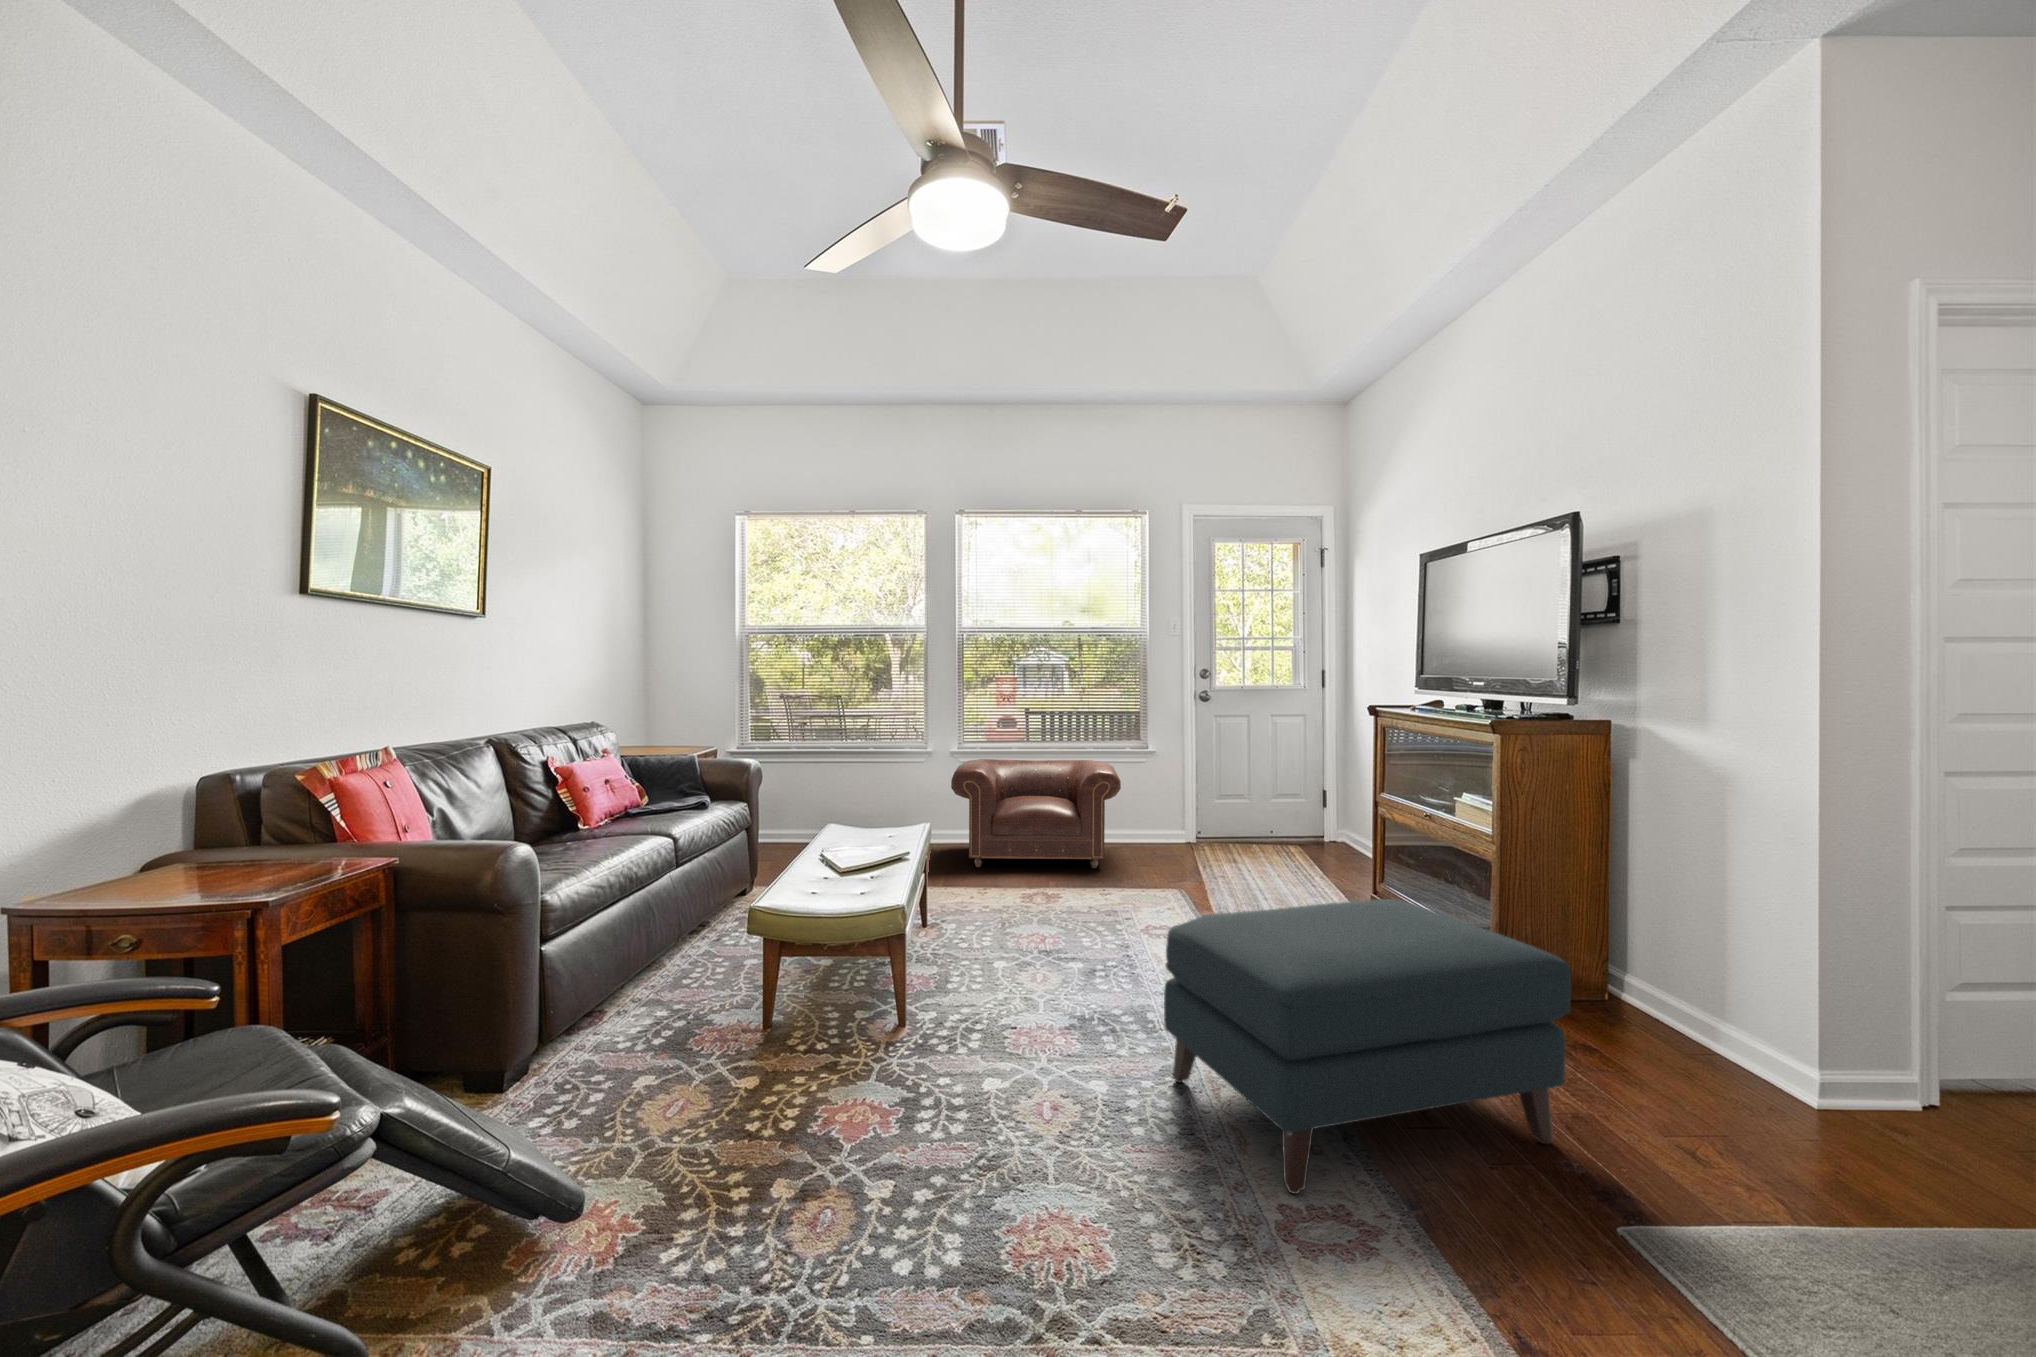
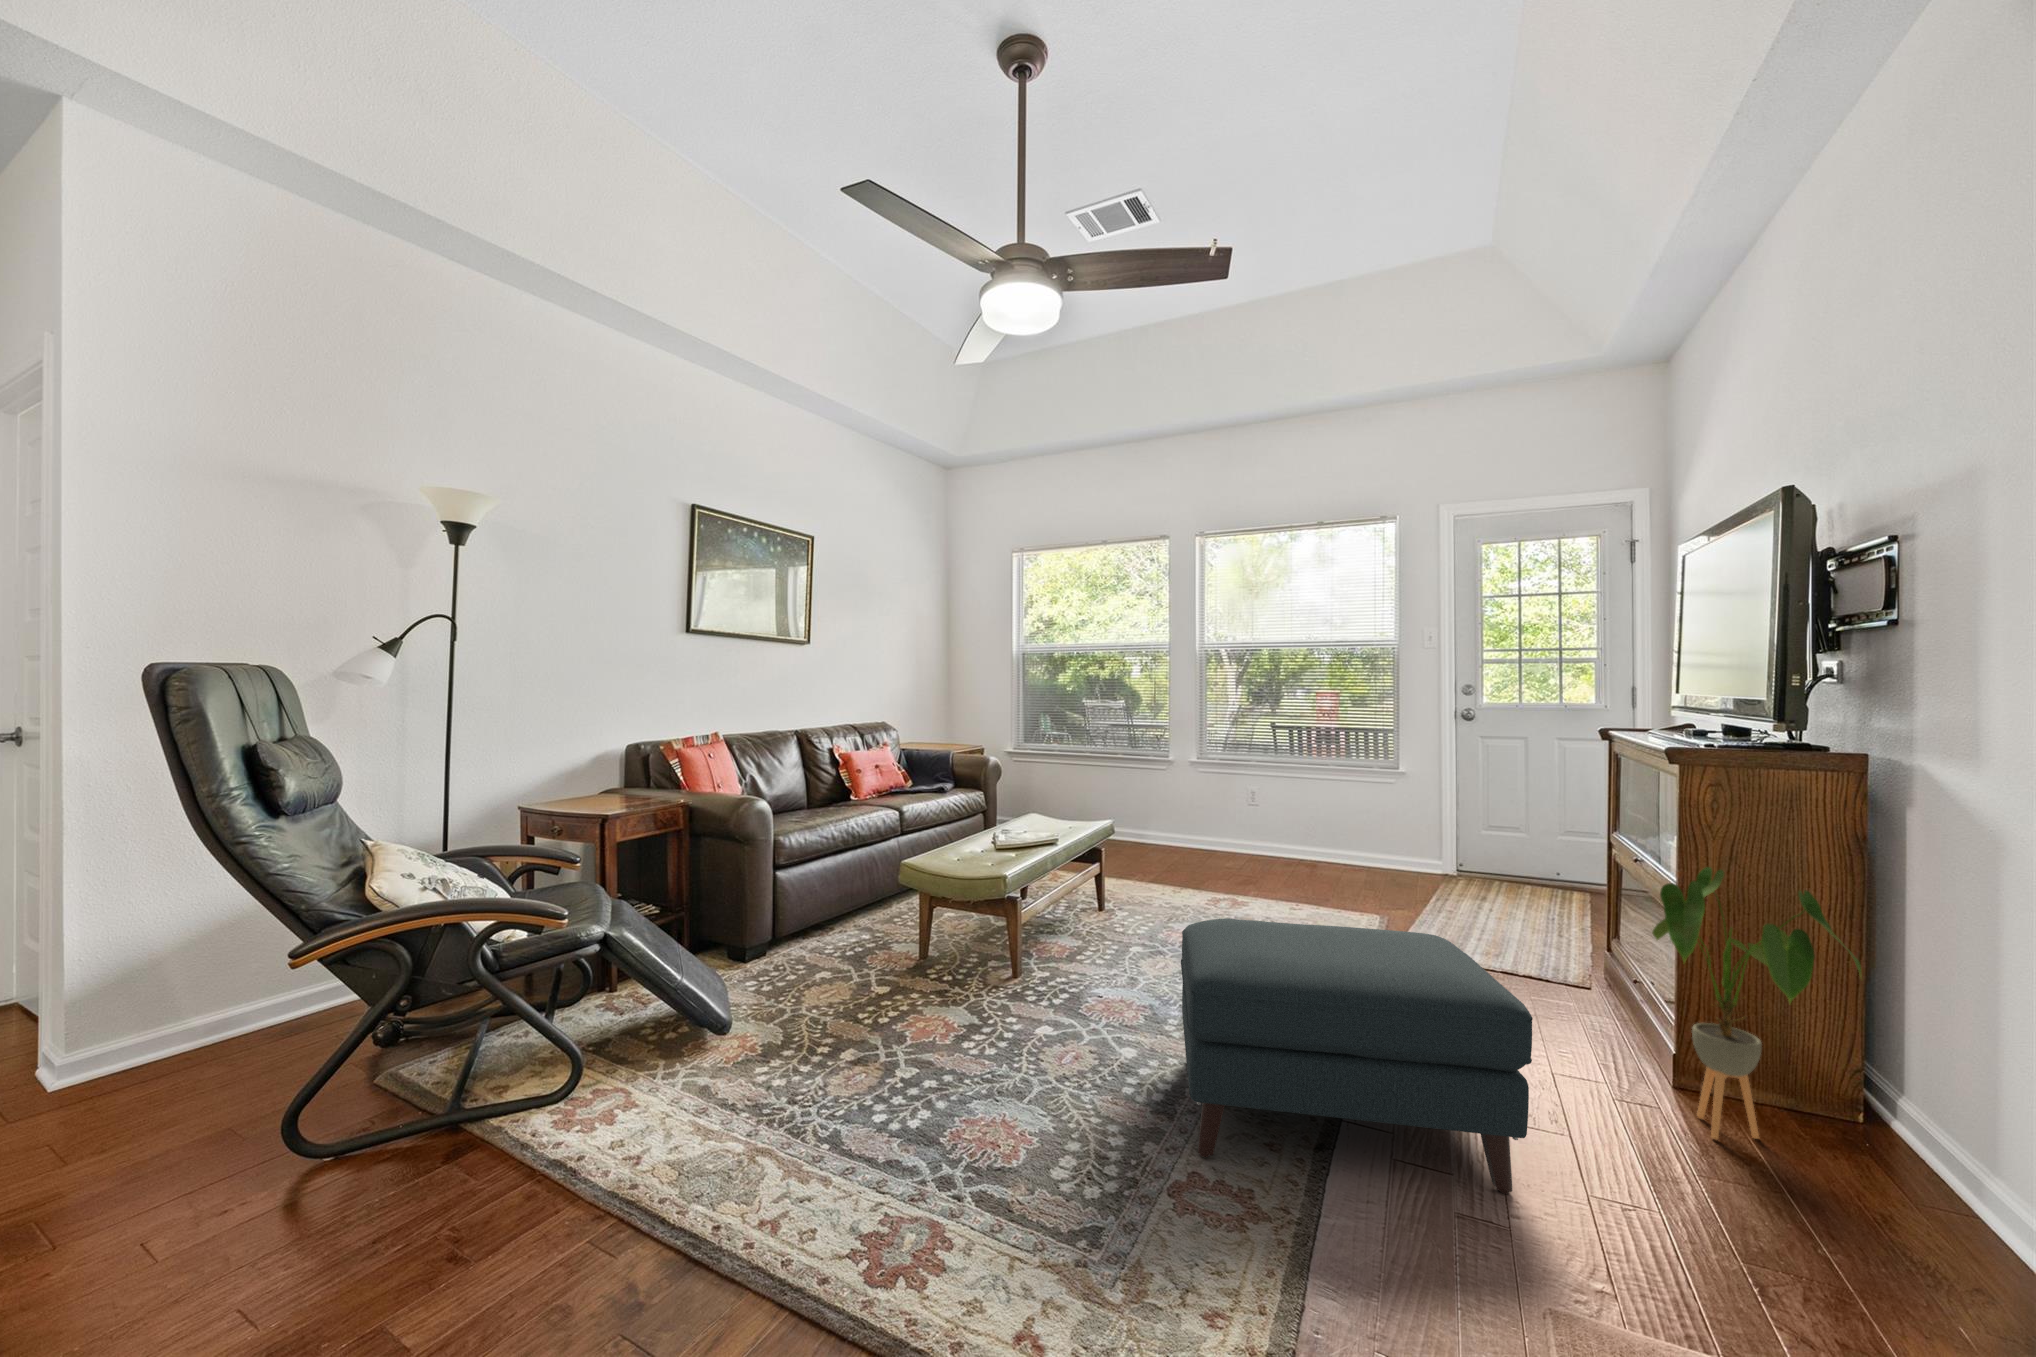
armchair: present [951,759,1121,868] -> none [1169,773,1342,886]
house plant: none [1537,804,1713,1044] -> present [1652,867,1861,1140]

